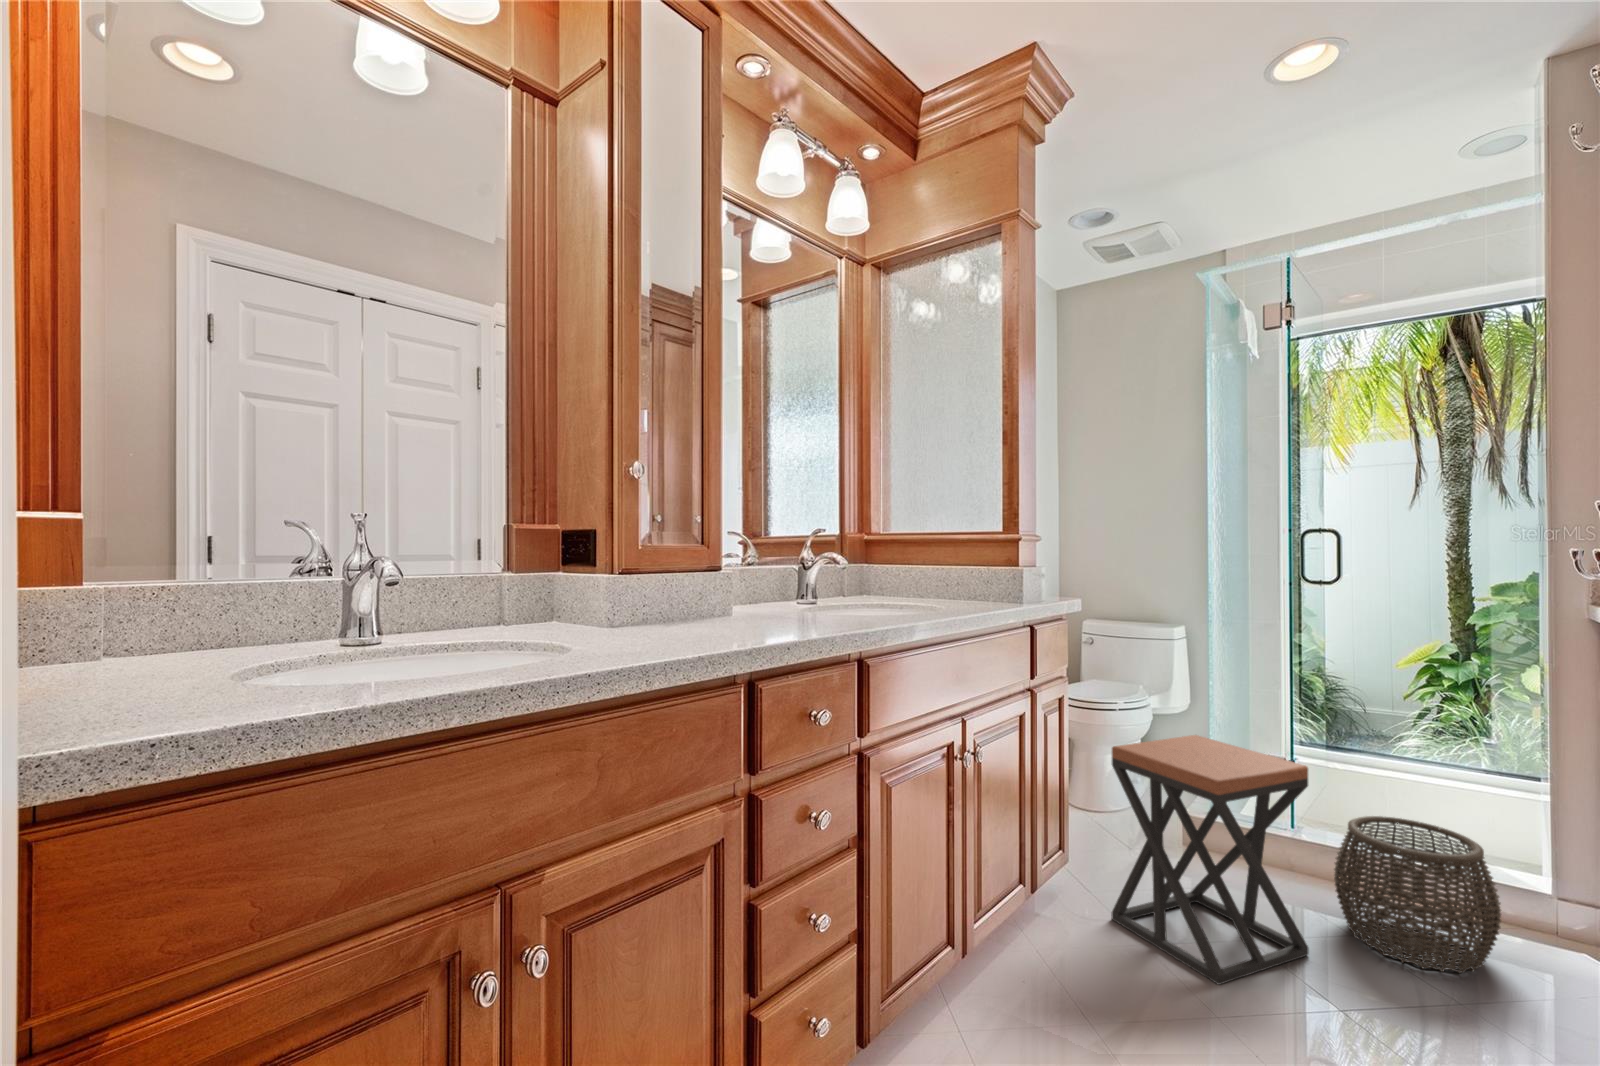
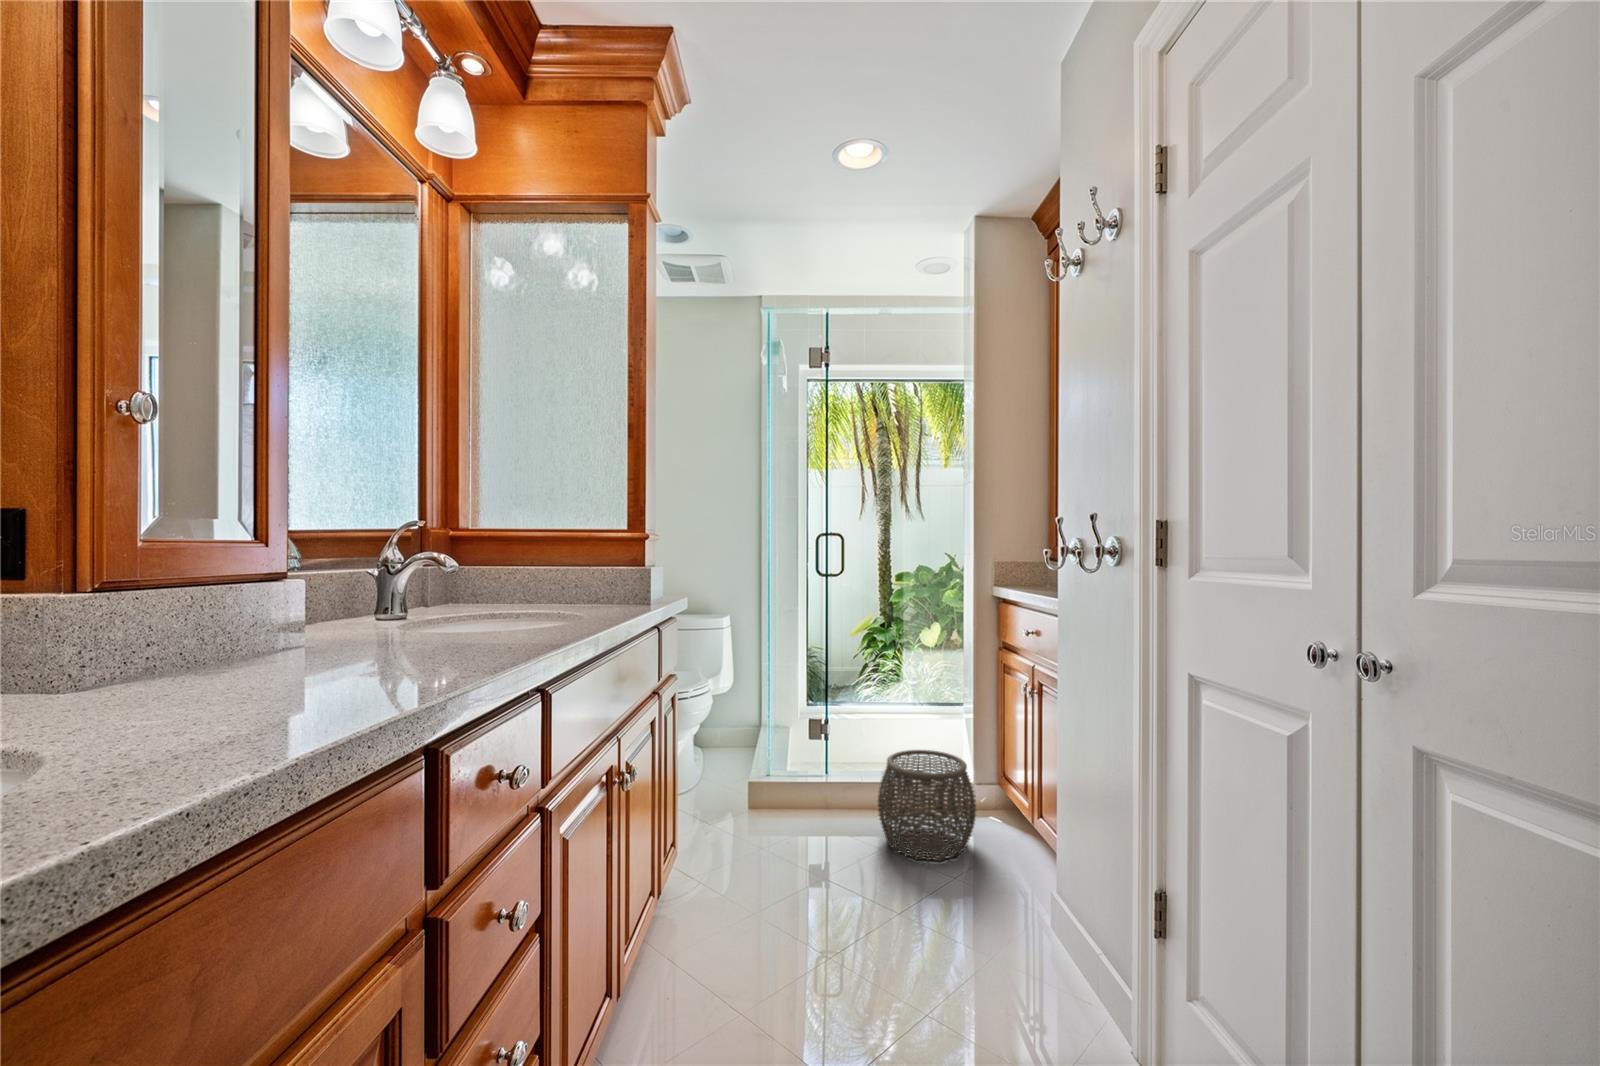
stool: present [1111,735,1309,984] -> none [732,711,878,933]

